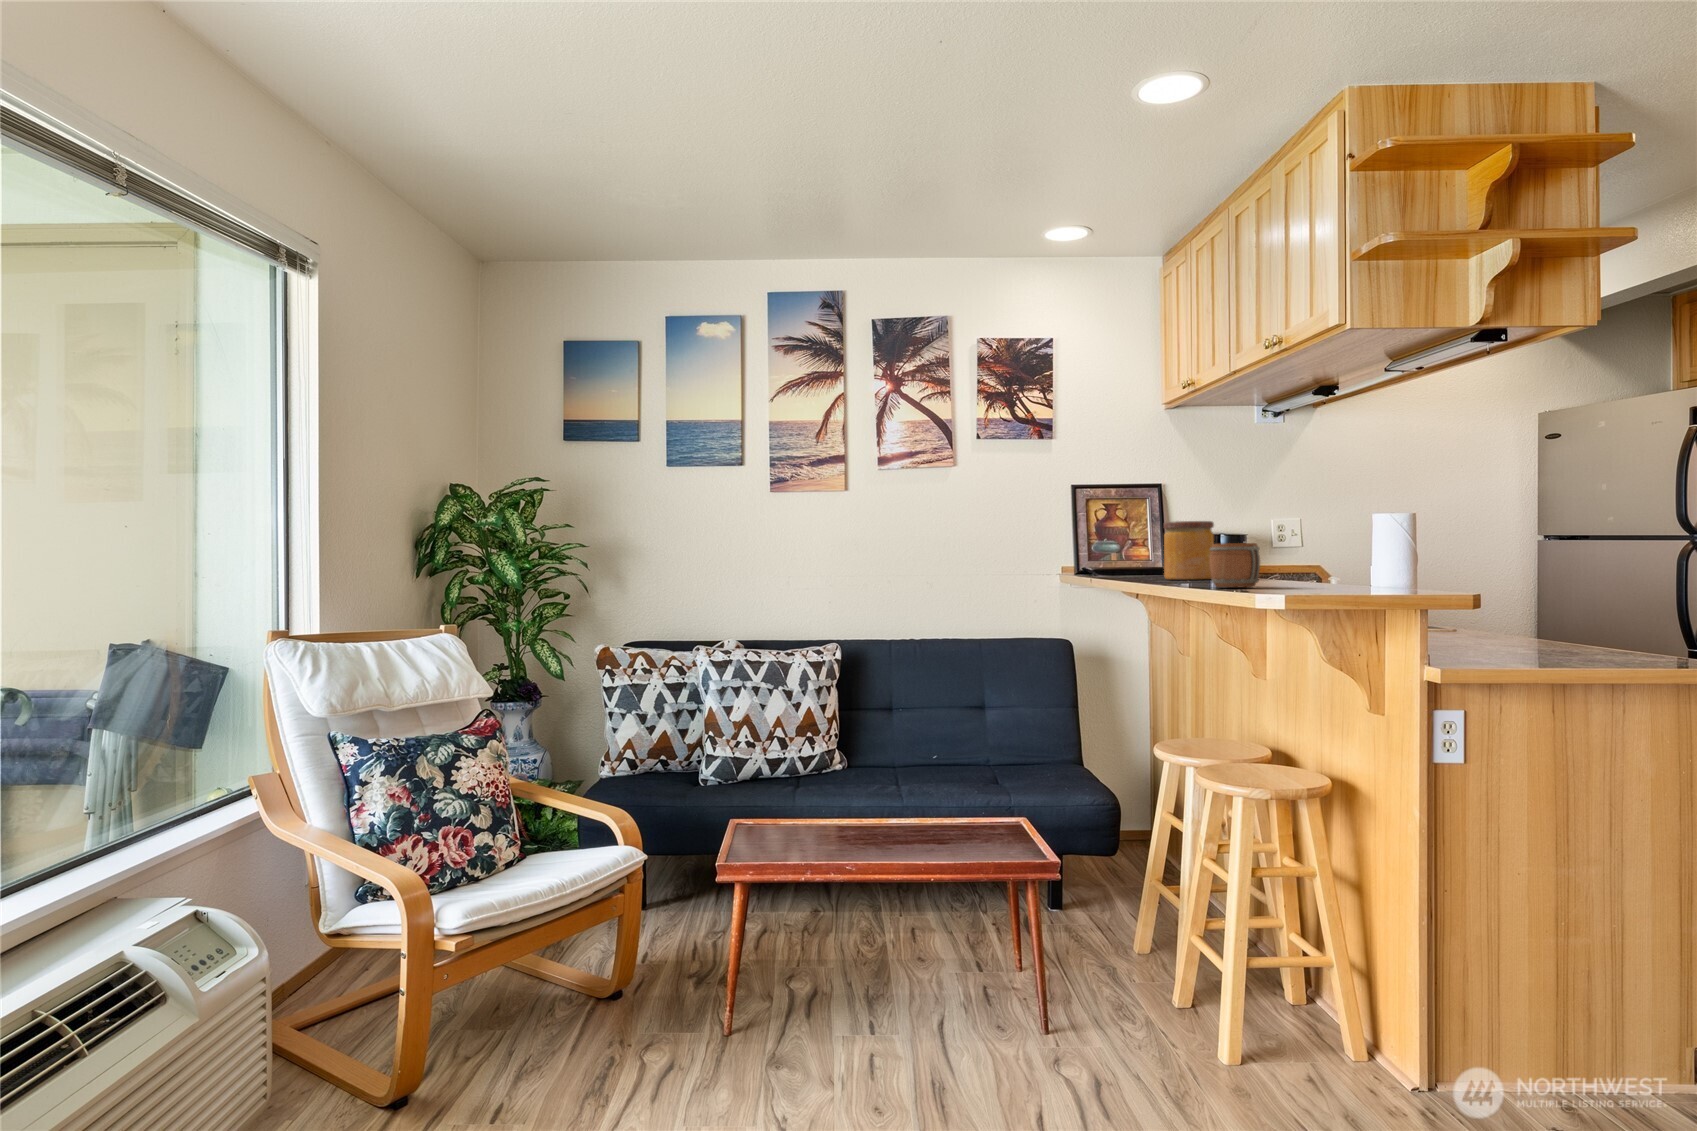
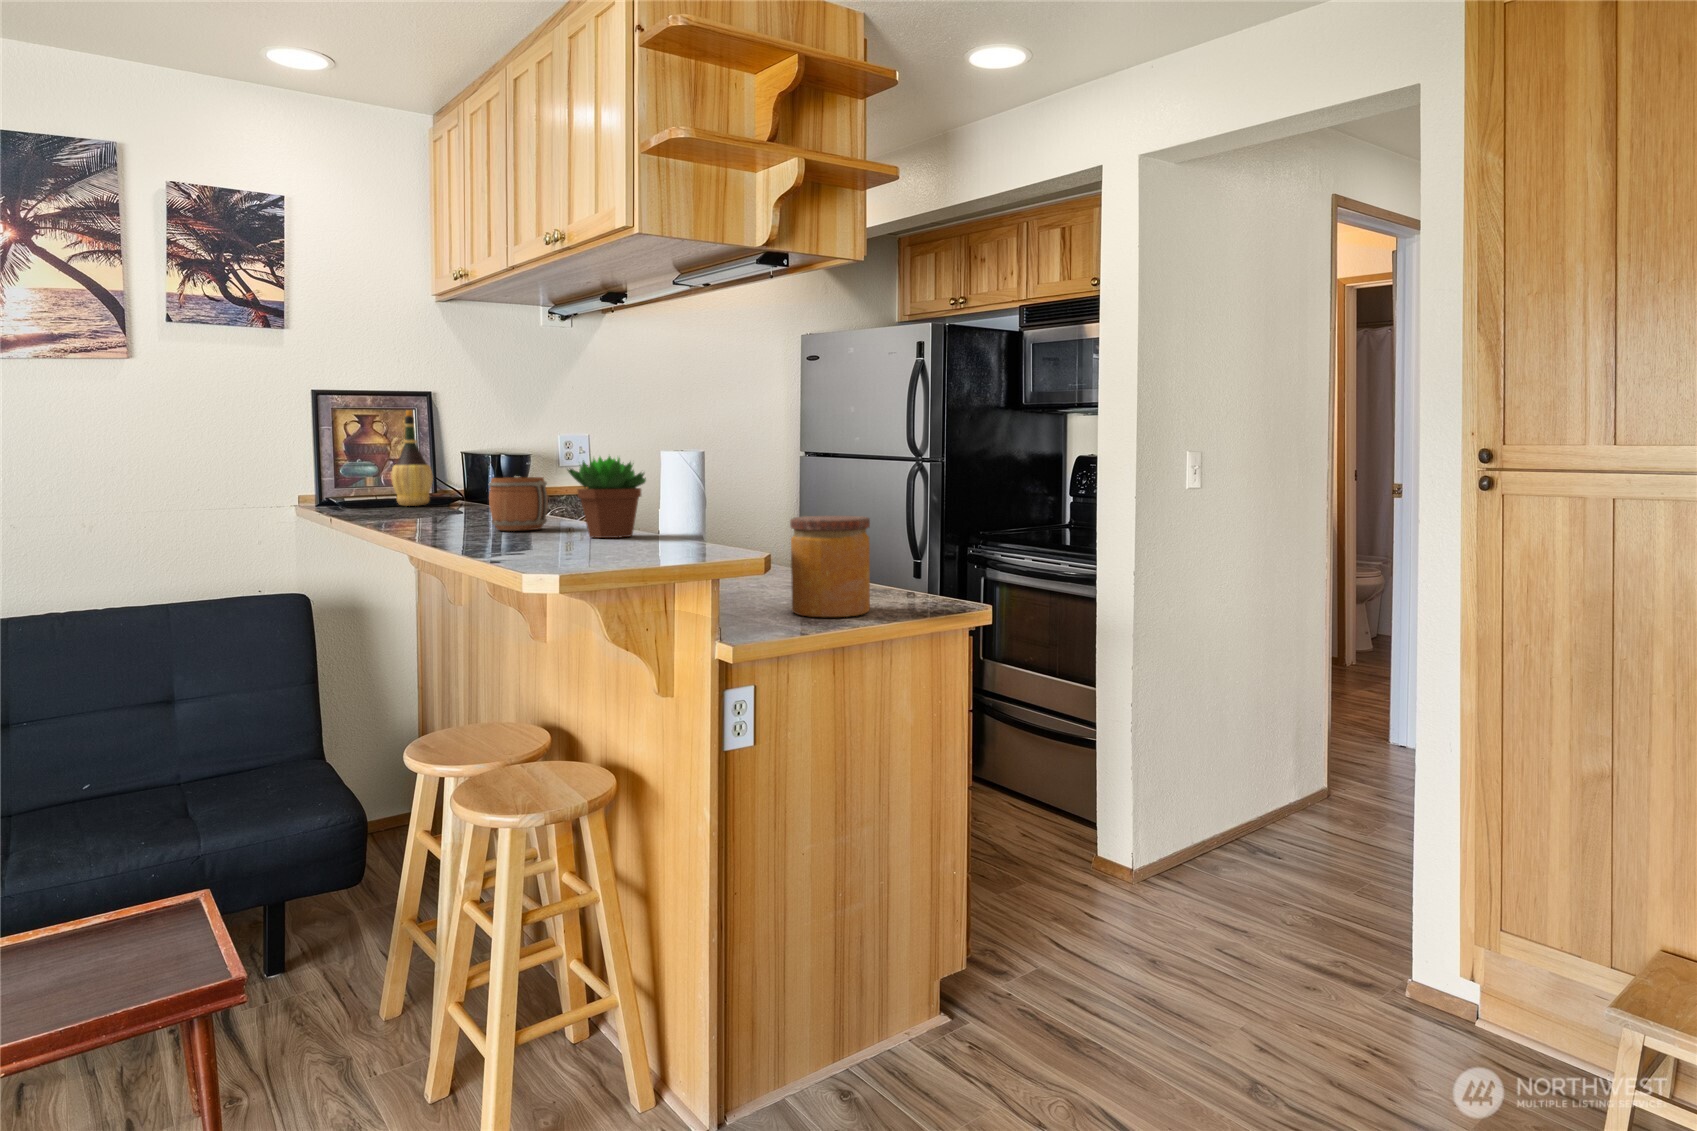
wine bottle: none [1128,498,1161,577] -> present [391,410,433,506]
succulent plant: none [1276,519,1351,591] -> present [568,456,646,538]
jar: present [1164,521,1214,579] -> present [790,516,870,617]

